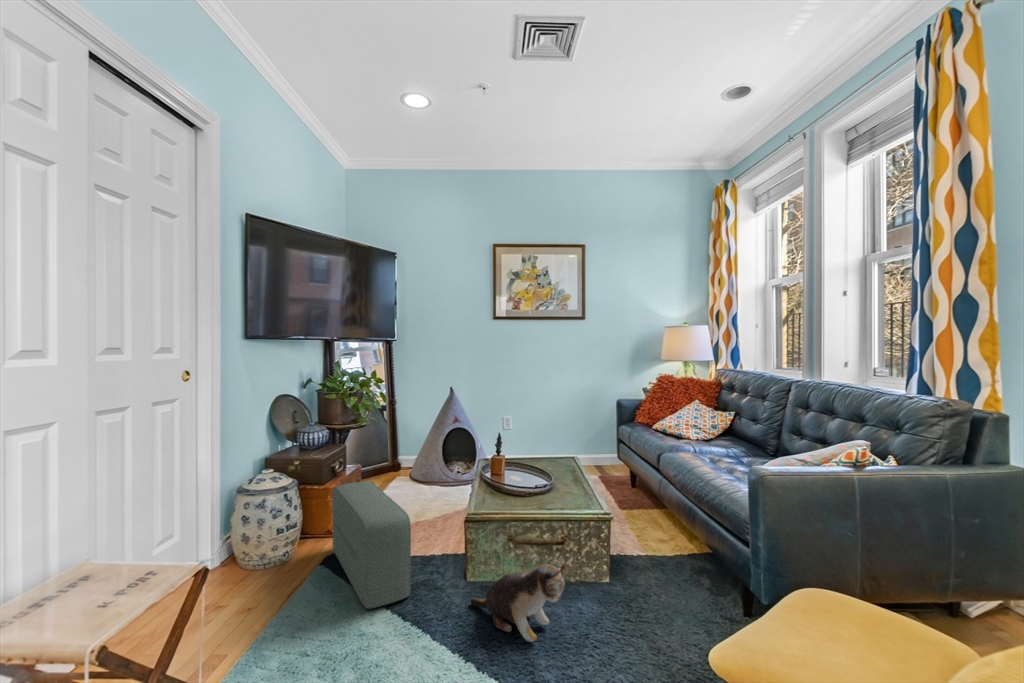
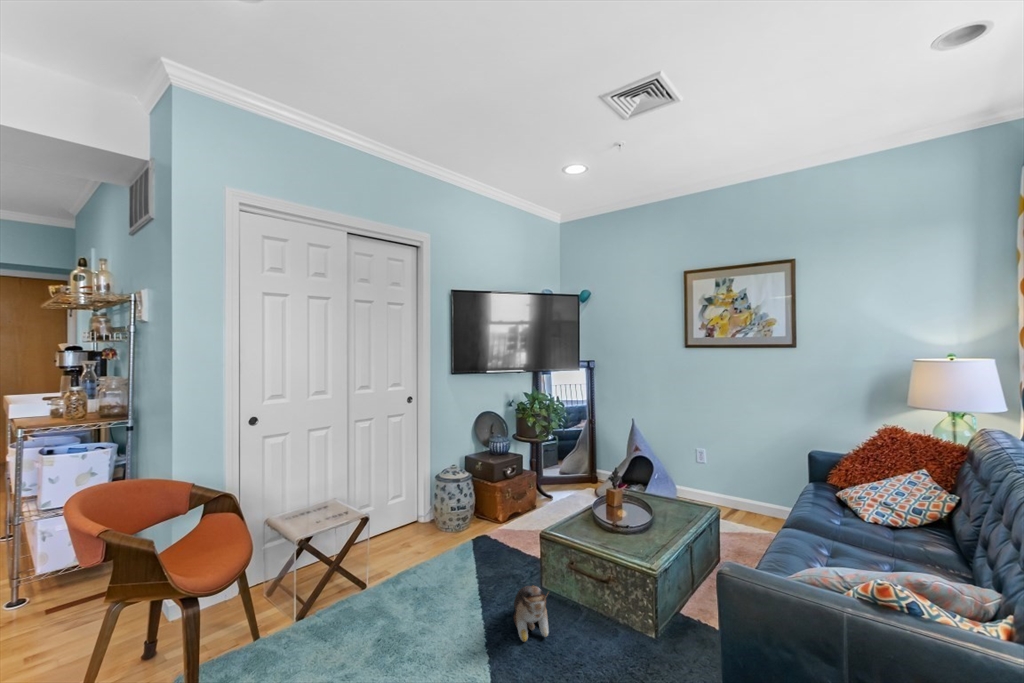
pouf: present [332,481,411,609] -> none [462,487,514,579]

